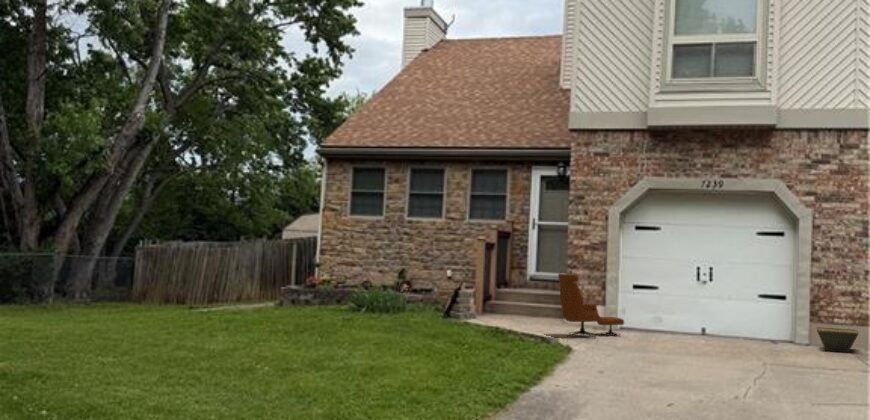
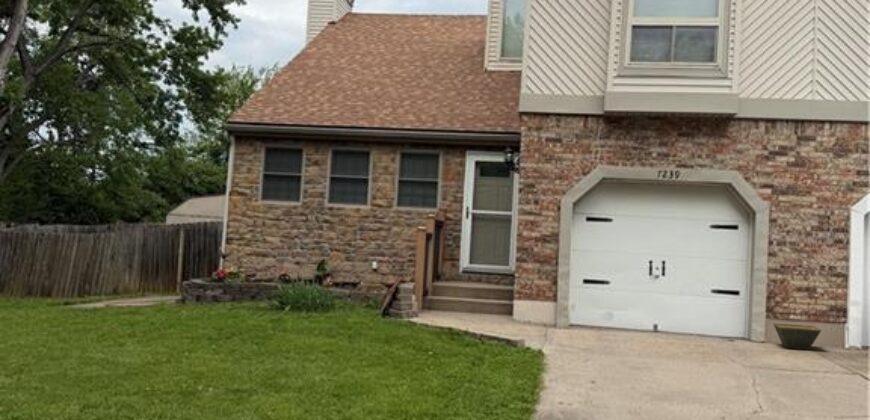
lounge chair: present [558,273,624,338] -> none [512,268,577,338]

